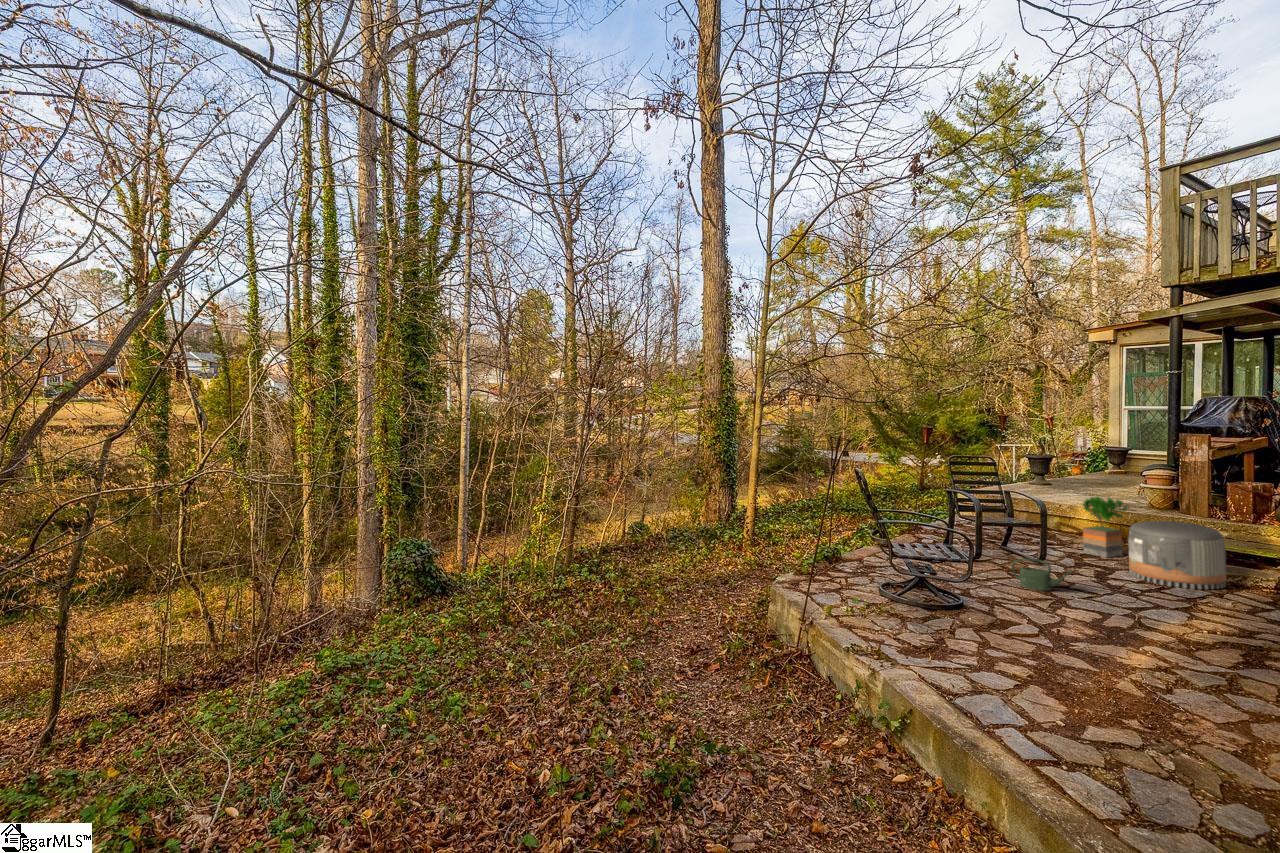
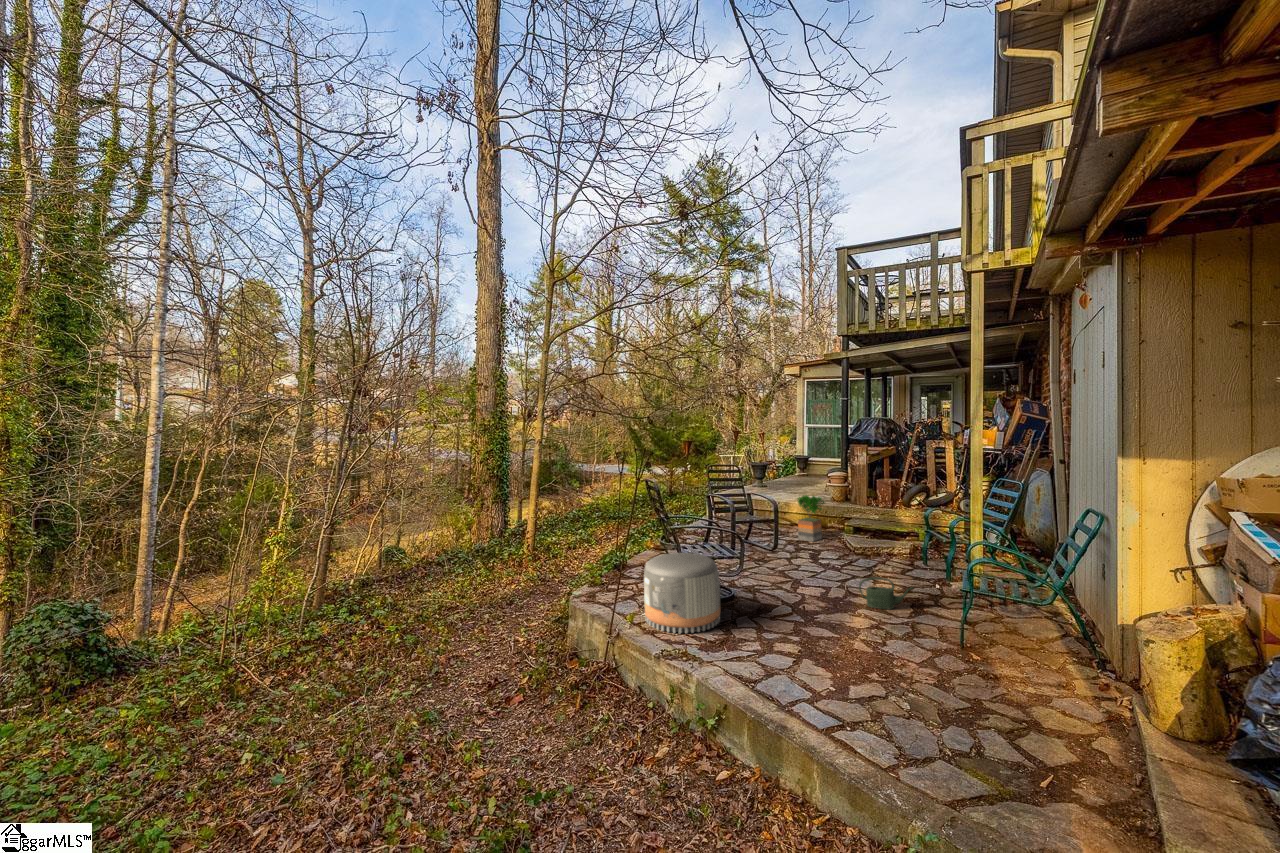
pouf: present [1128,521,1226,590] -> present [644,553,720,633]
watering can: present [1012,558,1073,591] -> present [859,577,913,609]

